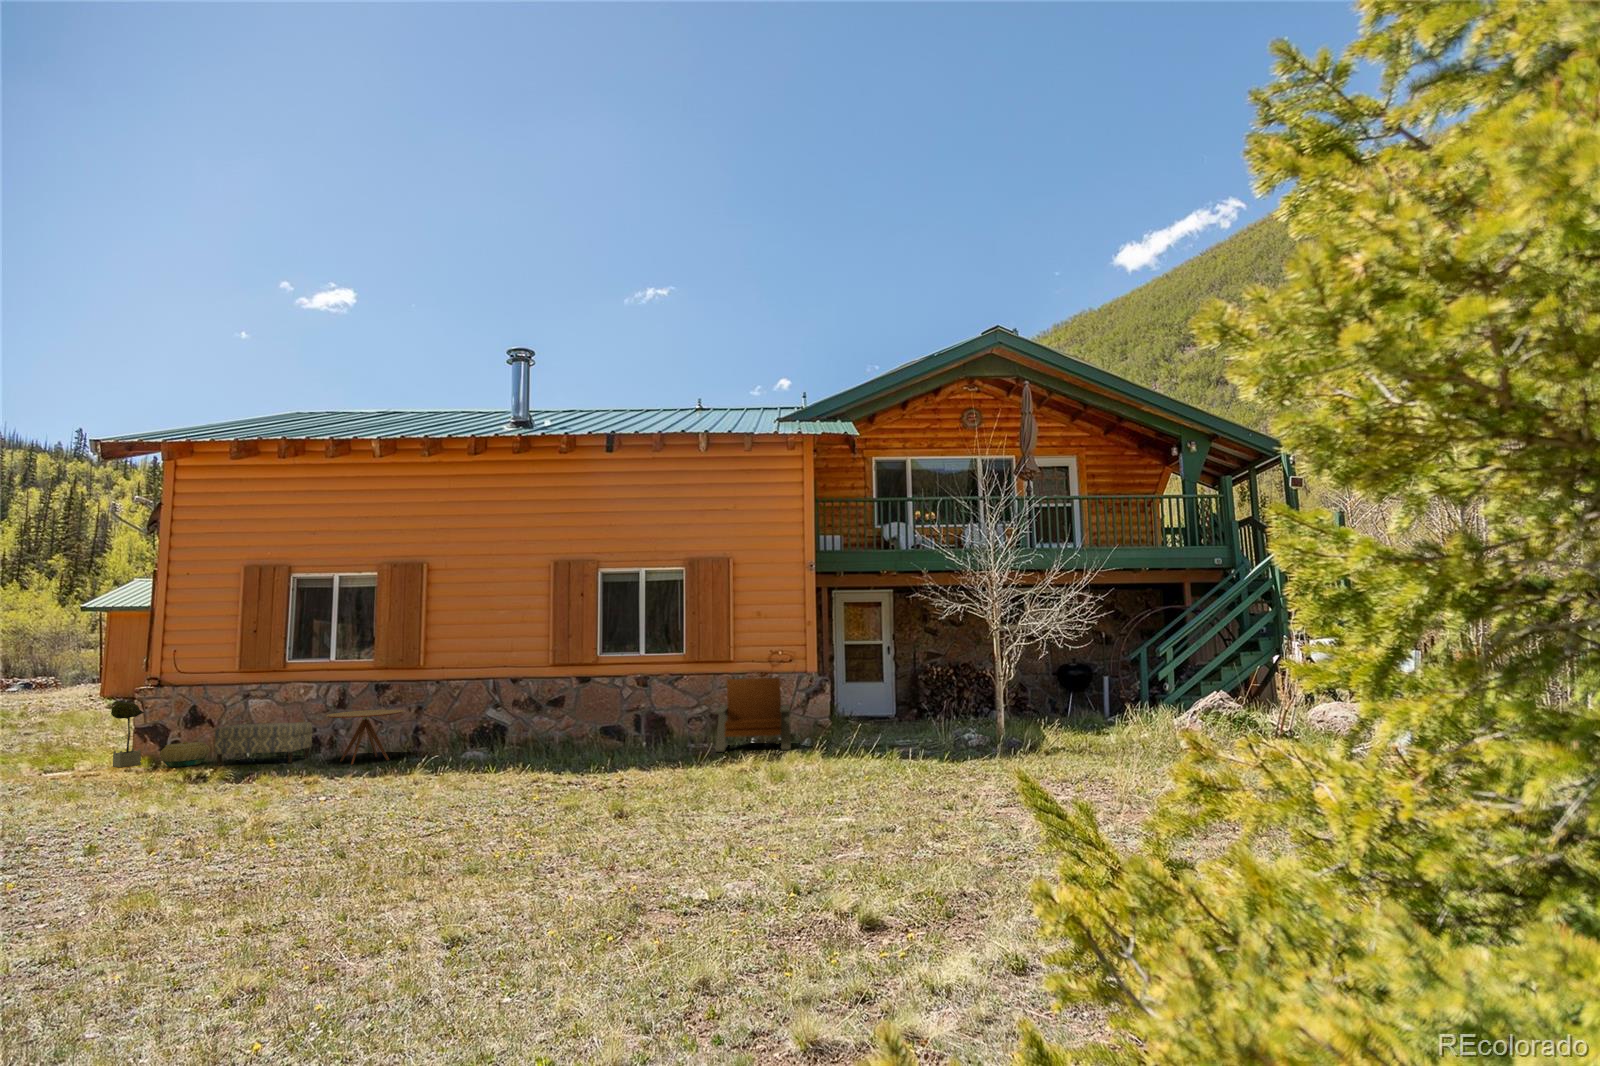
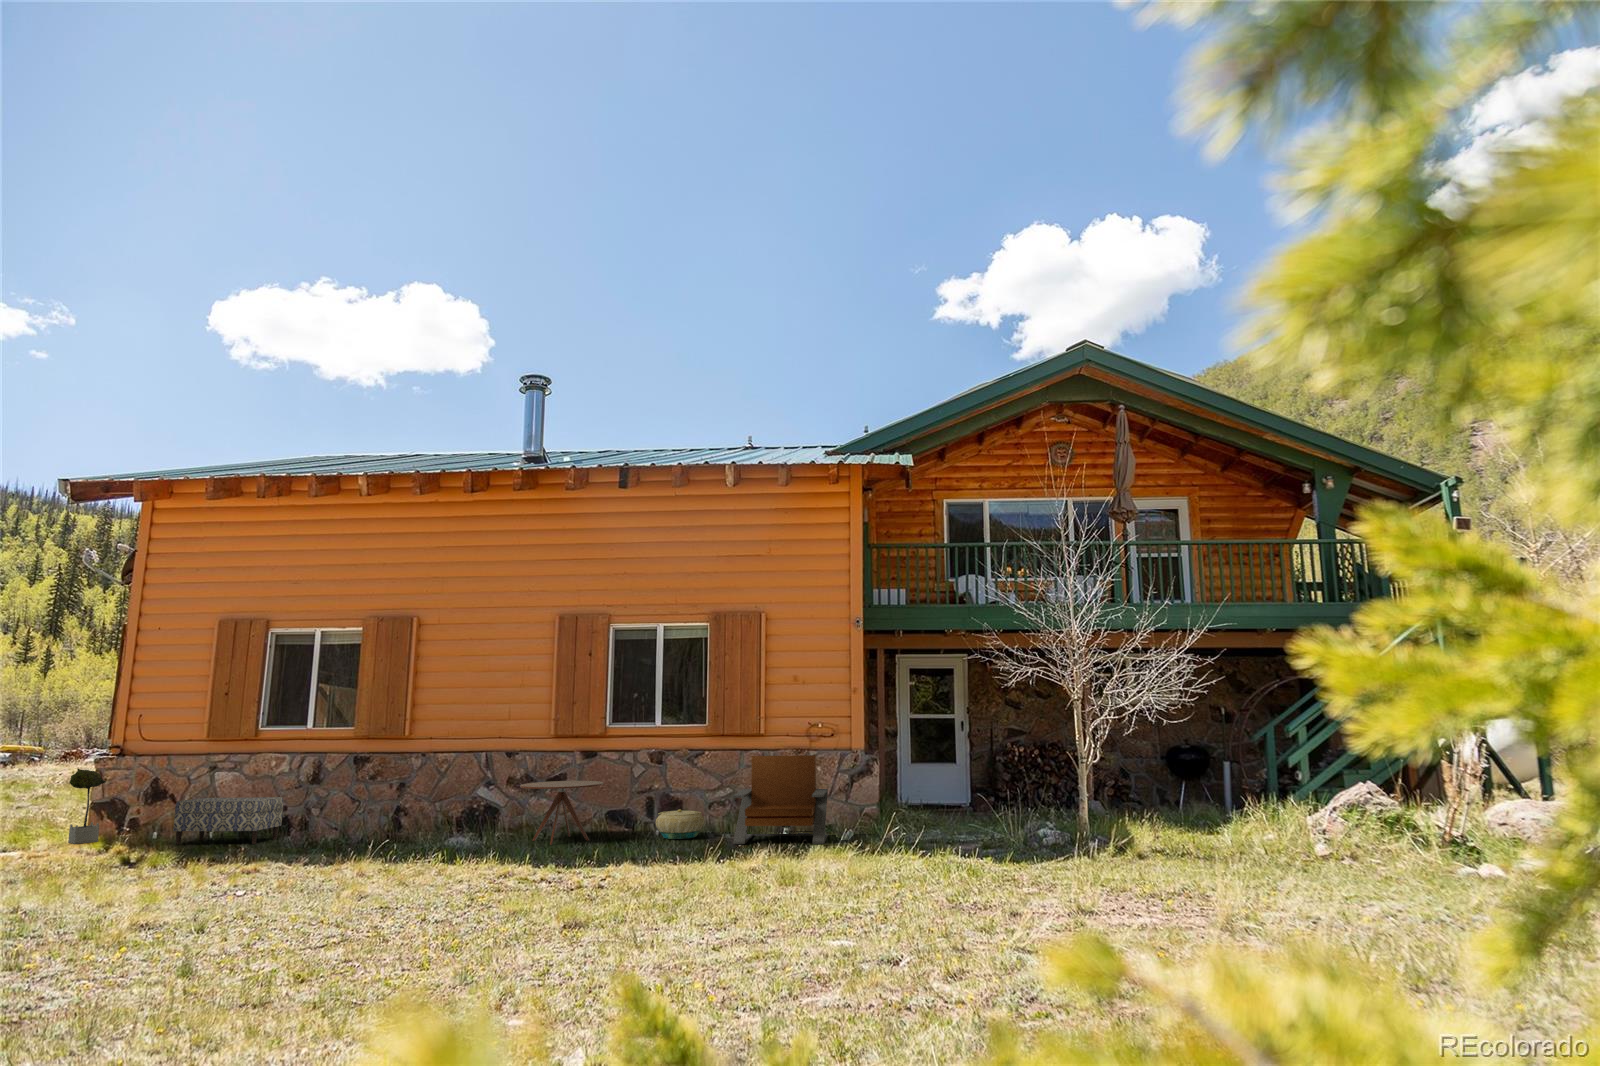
round table: present [326,710,404,765] -> present [520,781,603,845]
basket: present [160,742,210,767] -> present [656,809,704,839]

